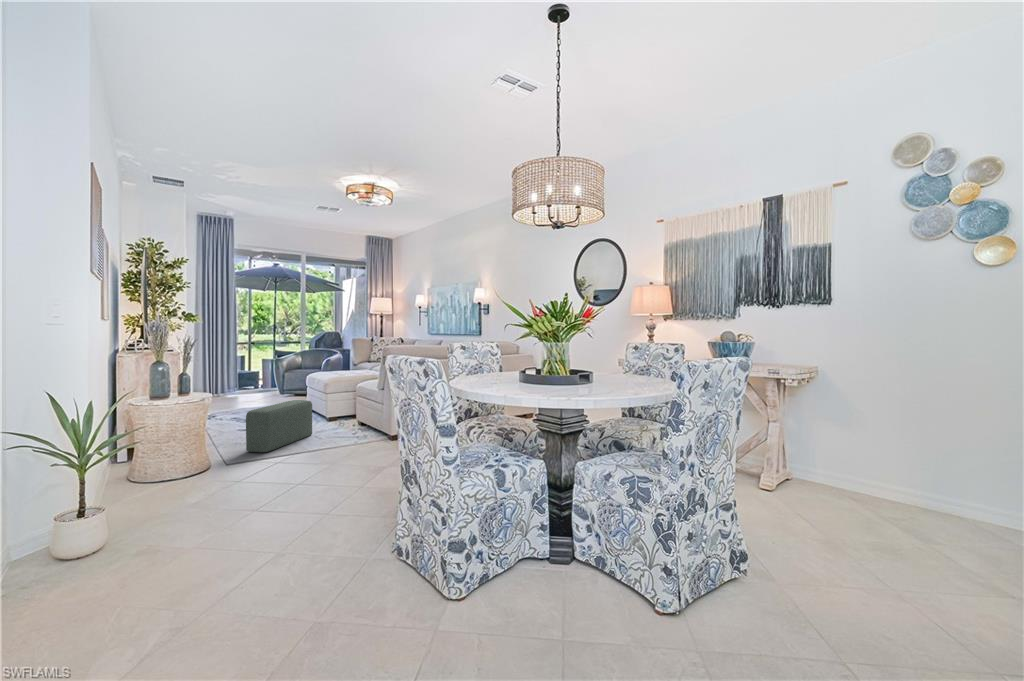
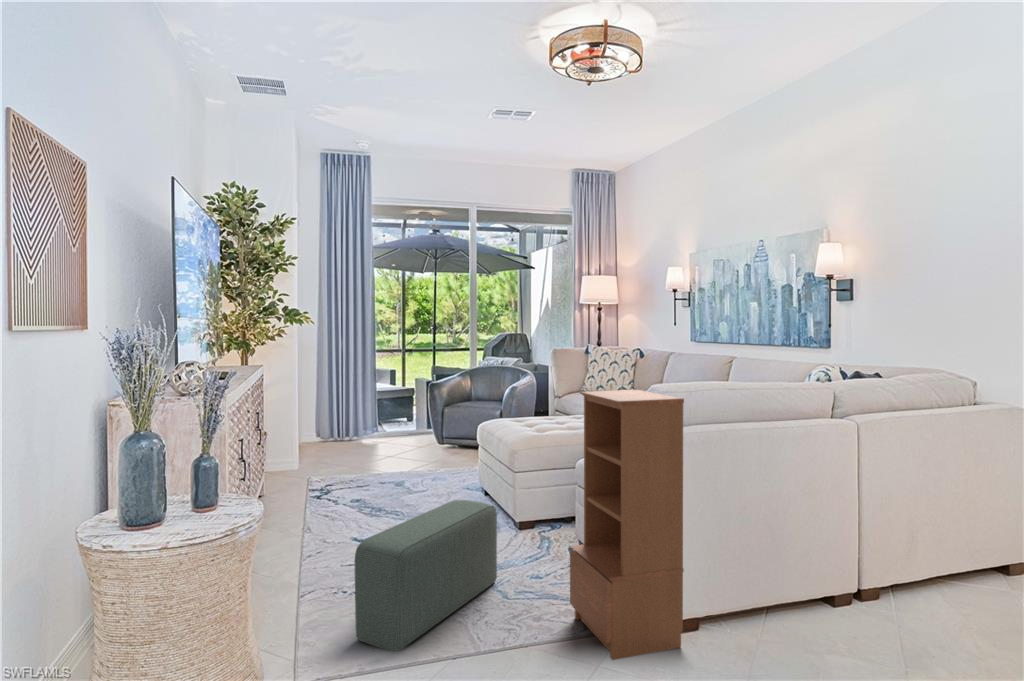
bookcase: none [343,349,386,447] -> present [570,390,684,660]

